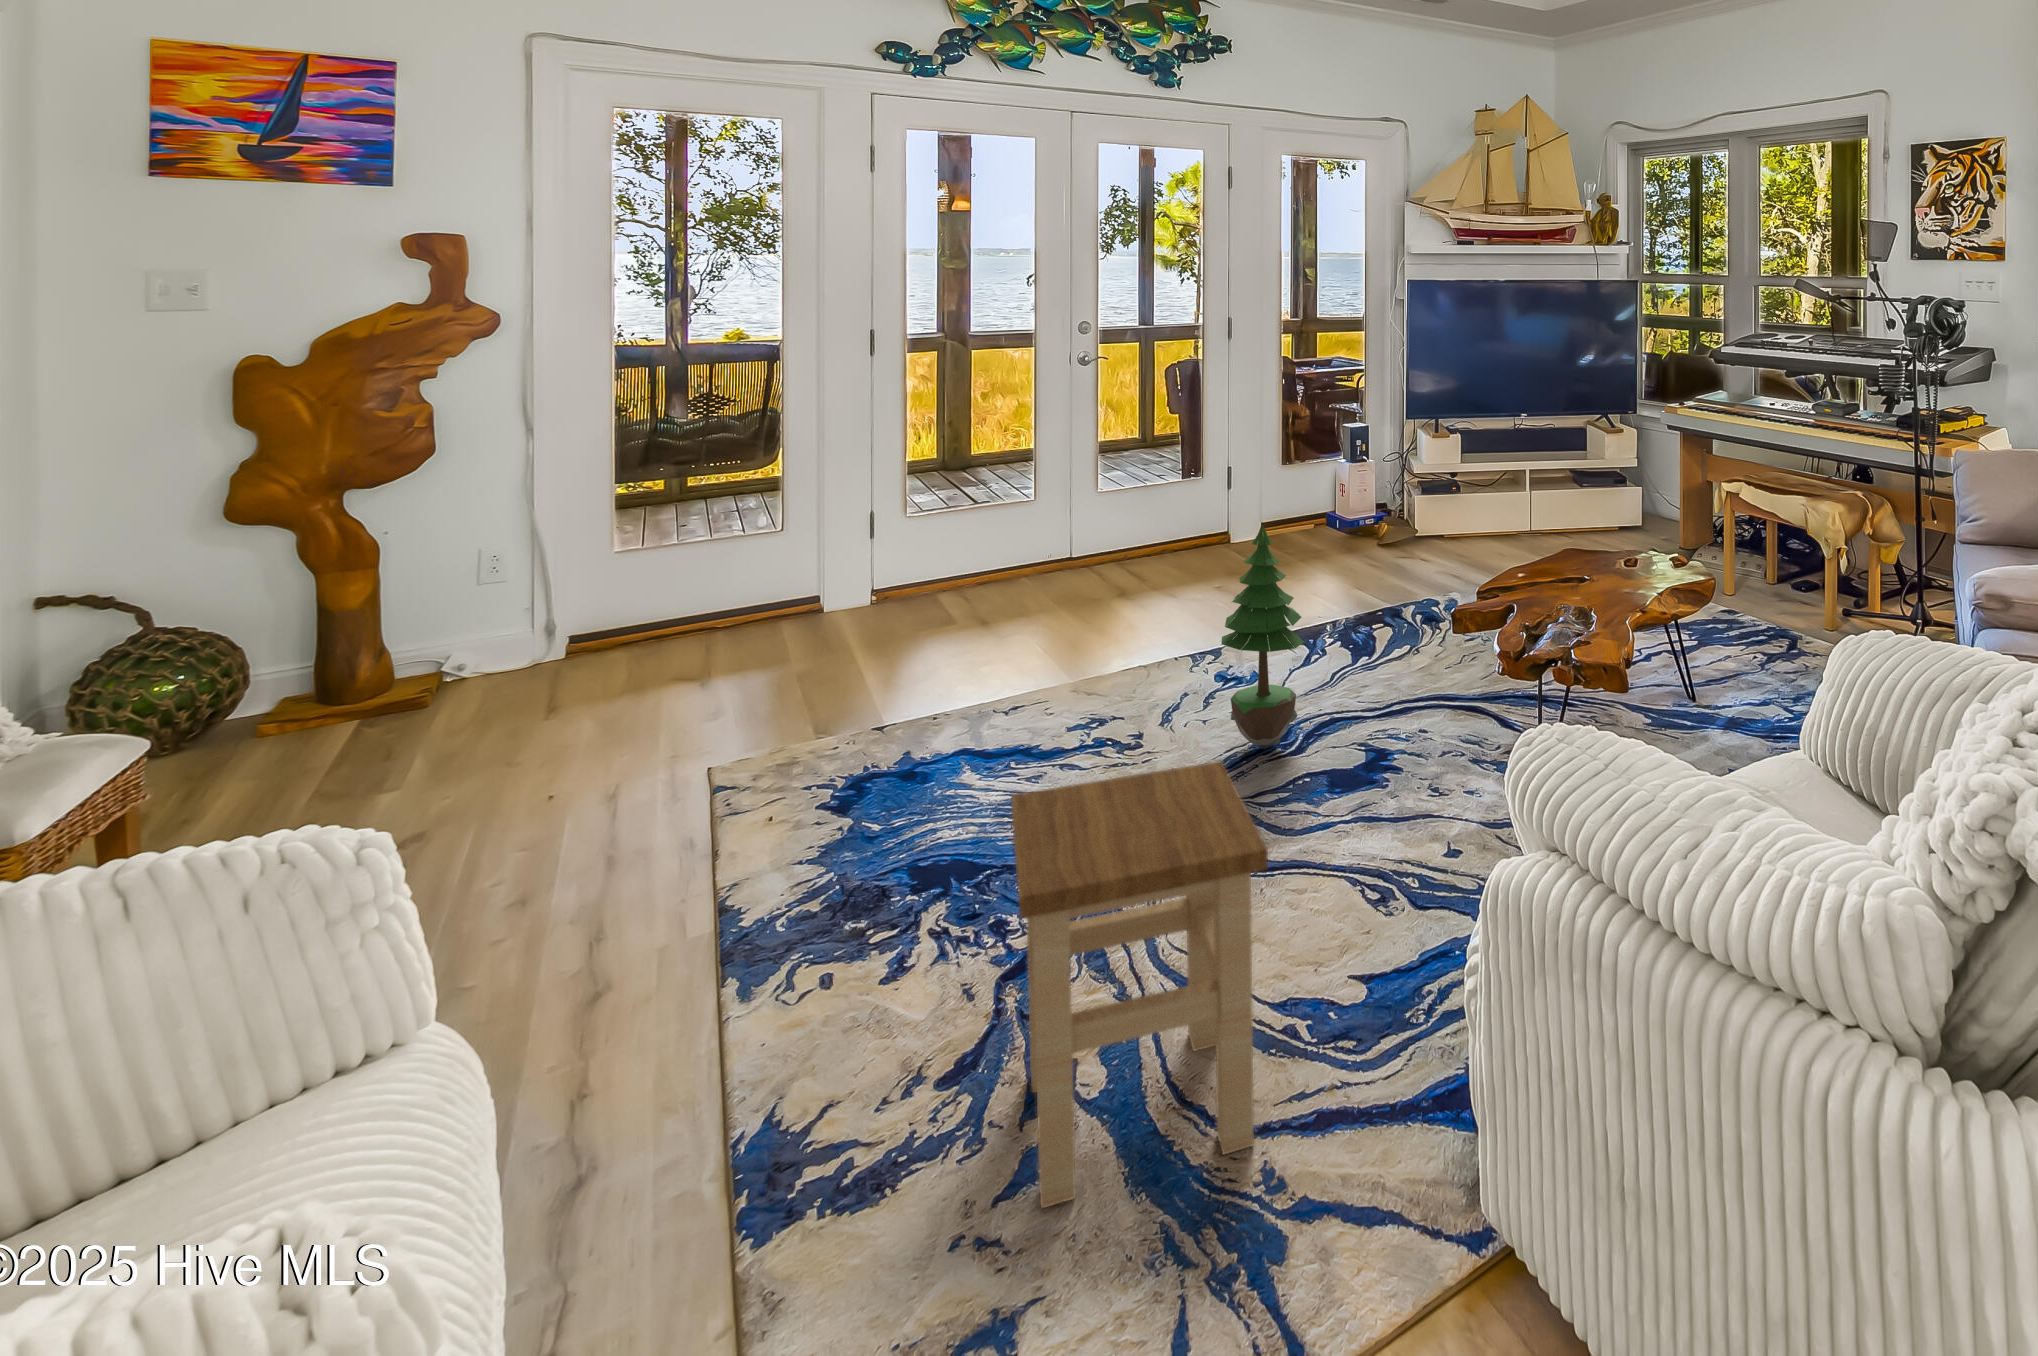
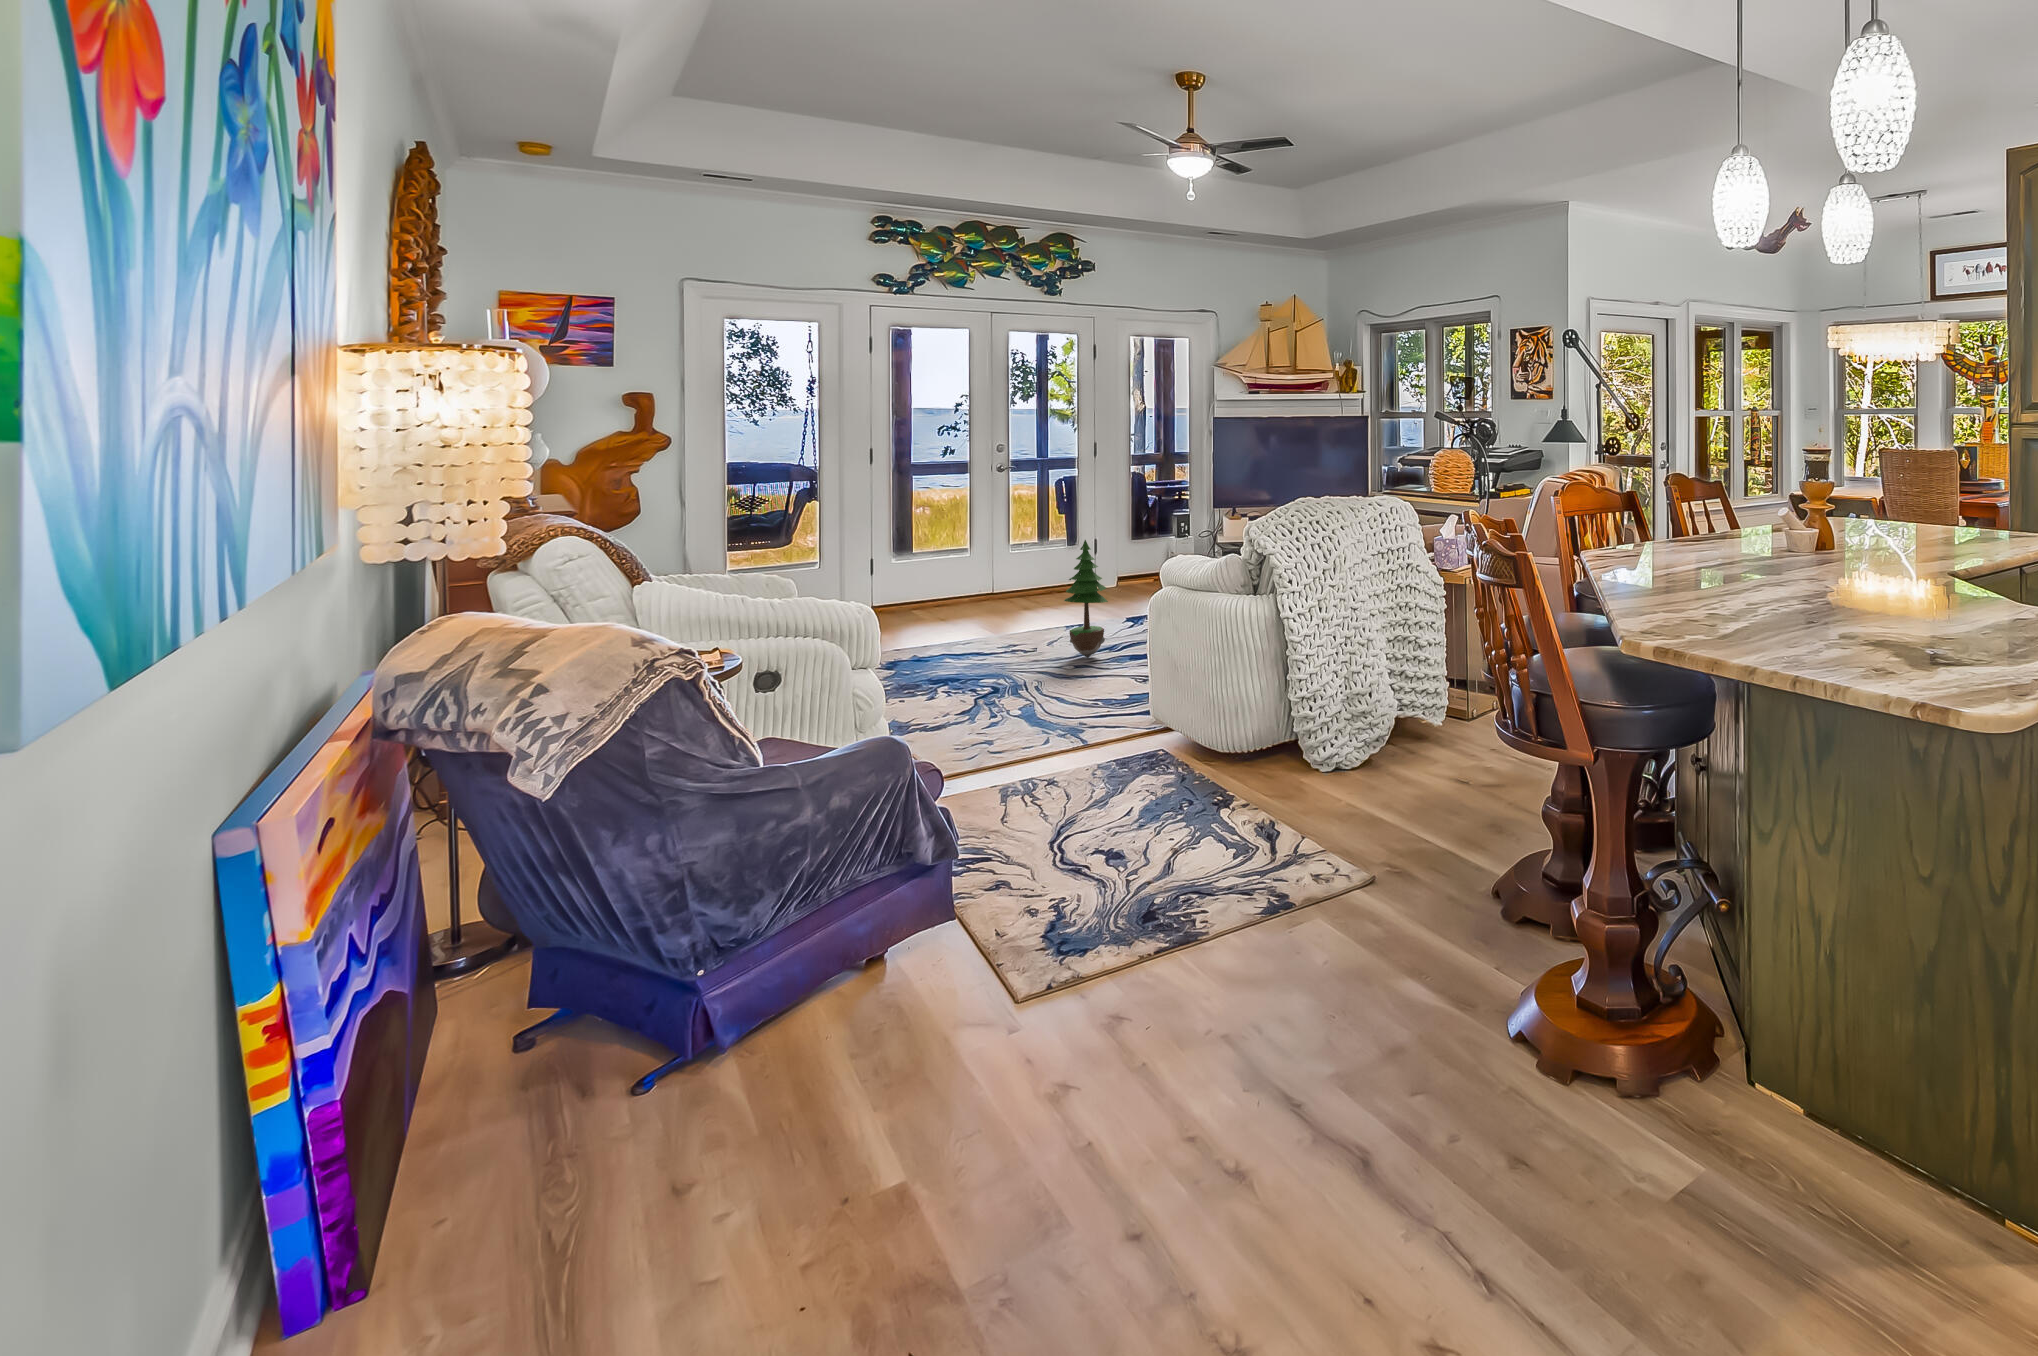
stool: present [1011,761,1268,1208] -> none [954,610,1051,750]

